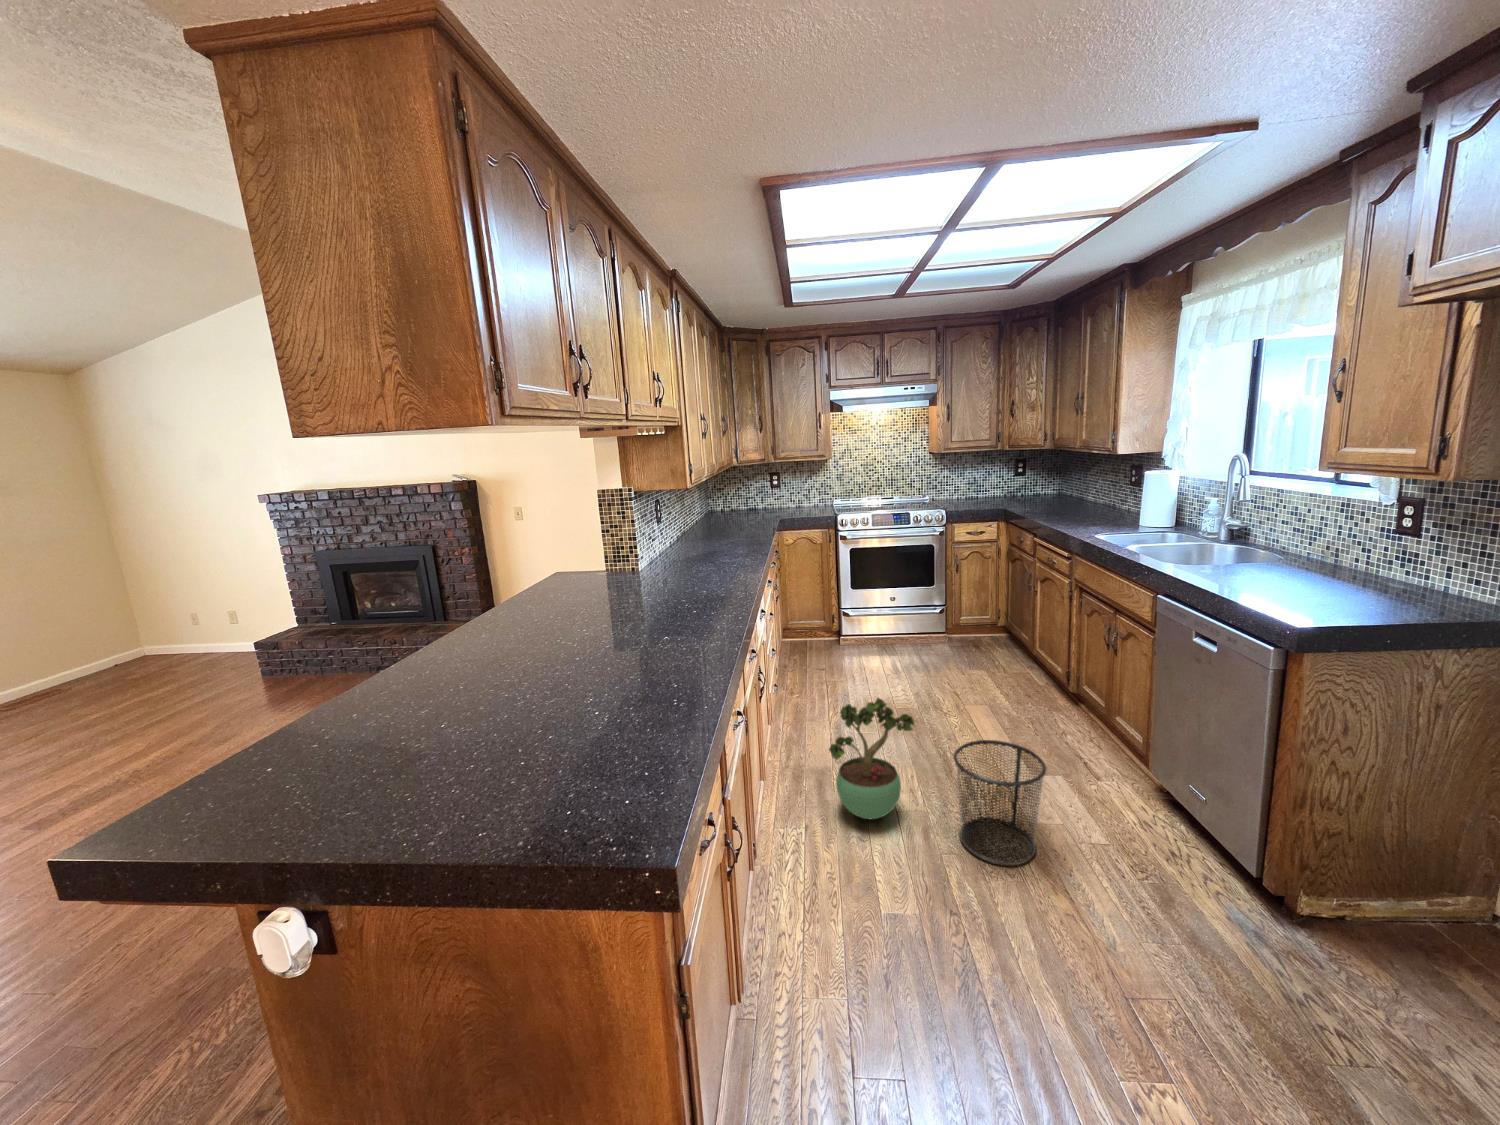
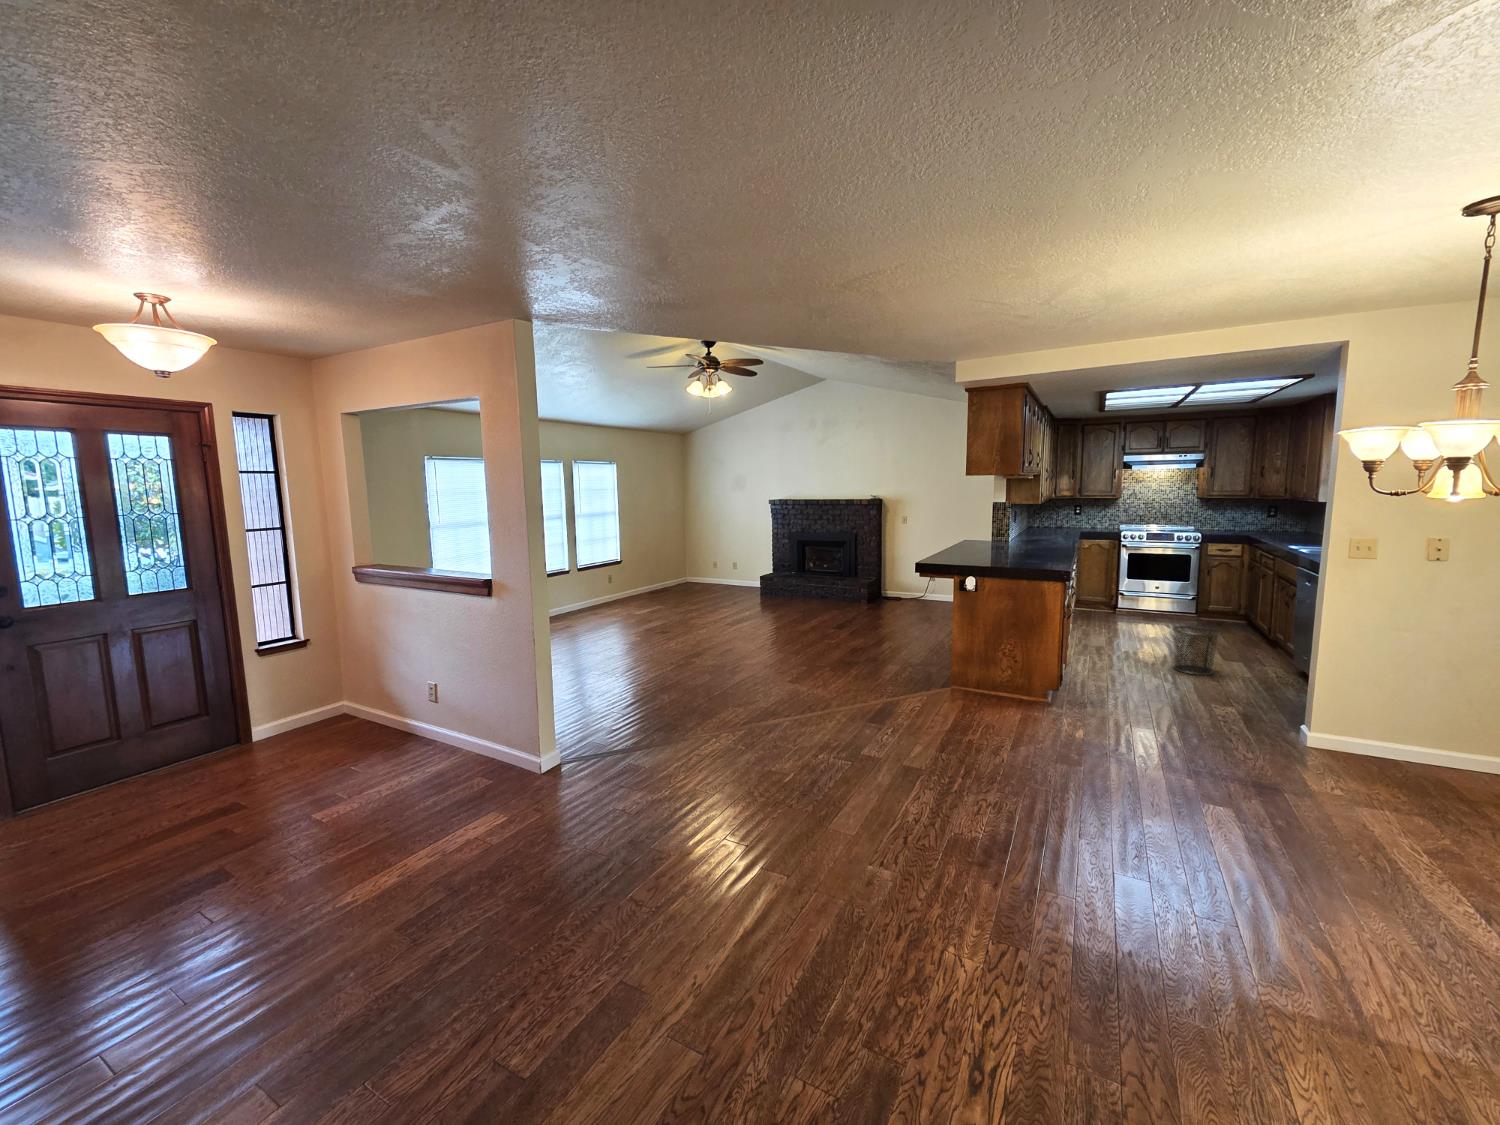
potted plant: present [829,698,914,819] -> none [1108,601,1154,659]

